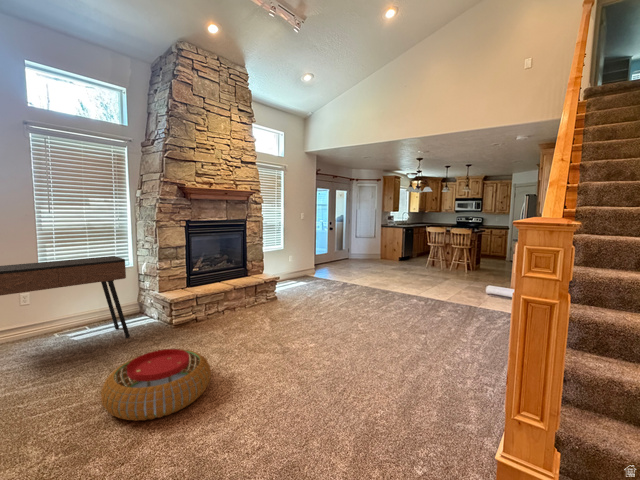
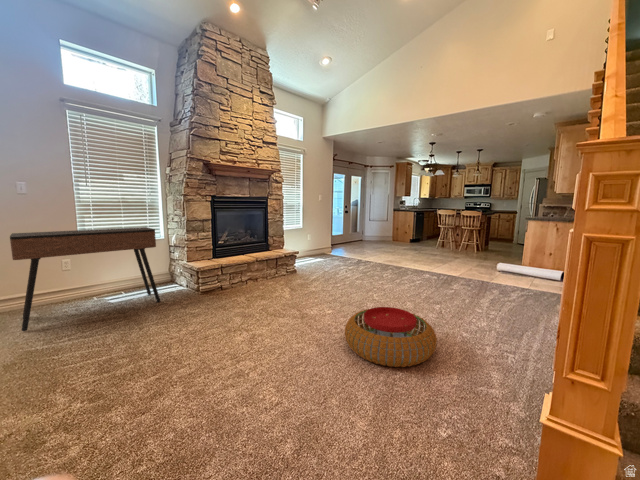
pouf: present [101,349,211,421] -> present [345,307,437,367]

